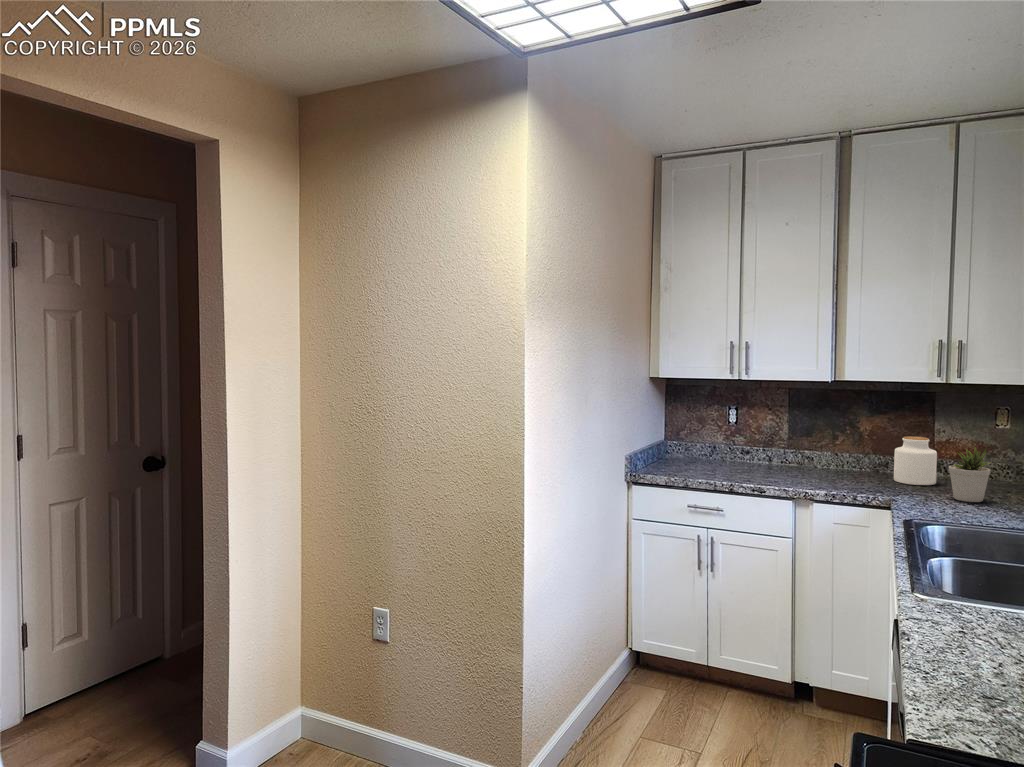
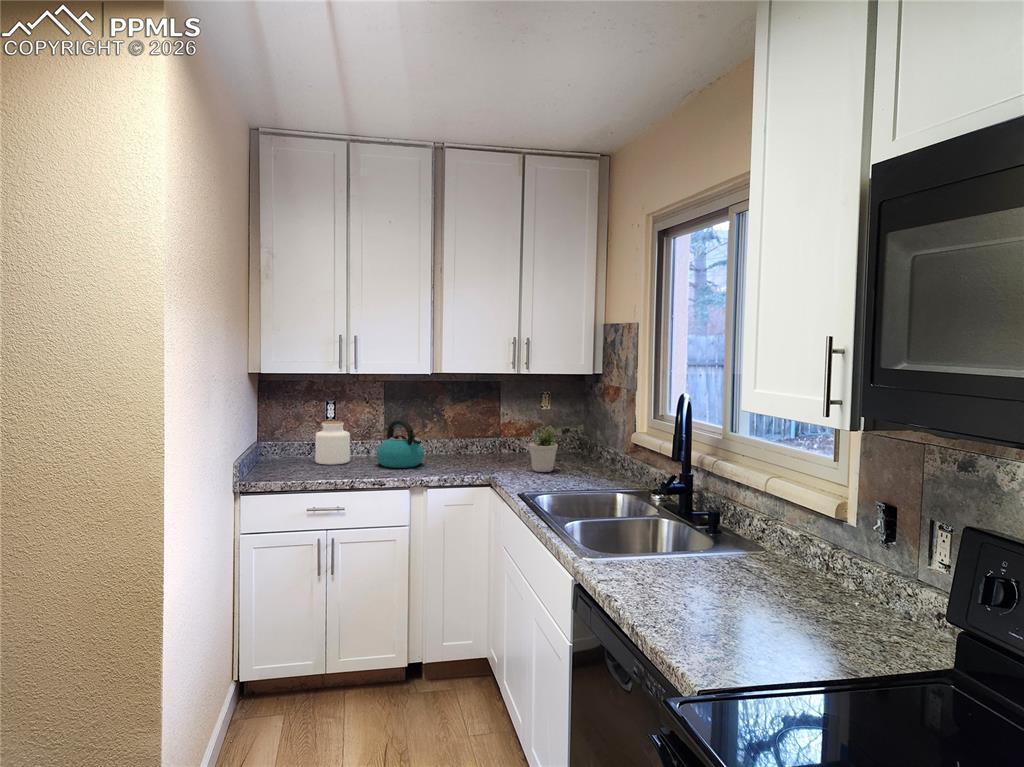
kettle: none [769,429,822,479] -> present [376,420,424,468]
jar: present [894,436,937,485] -> present [315,421,350,465]

